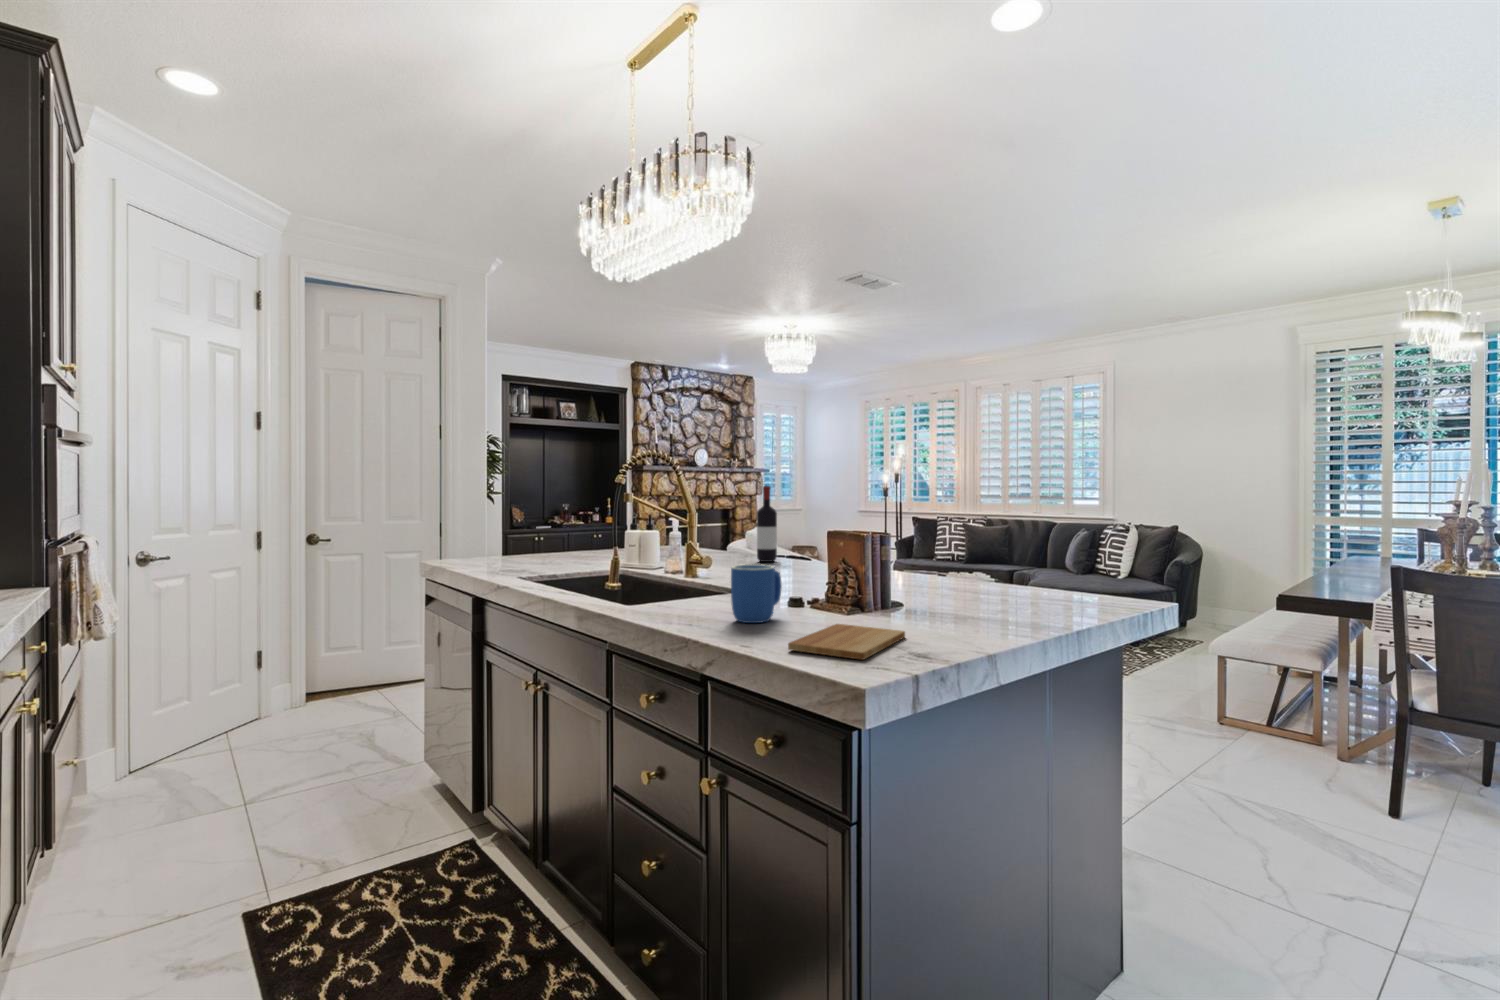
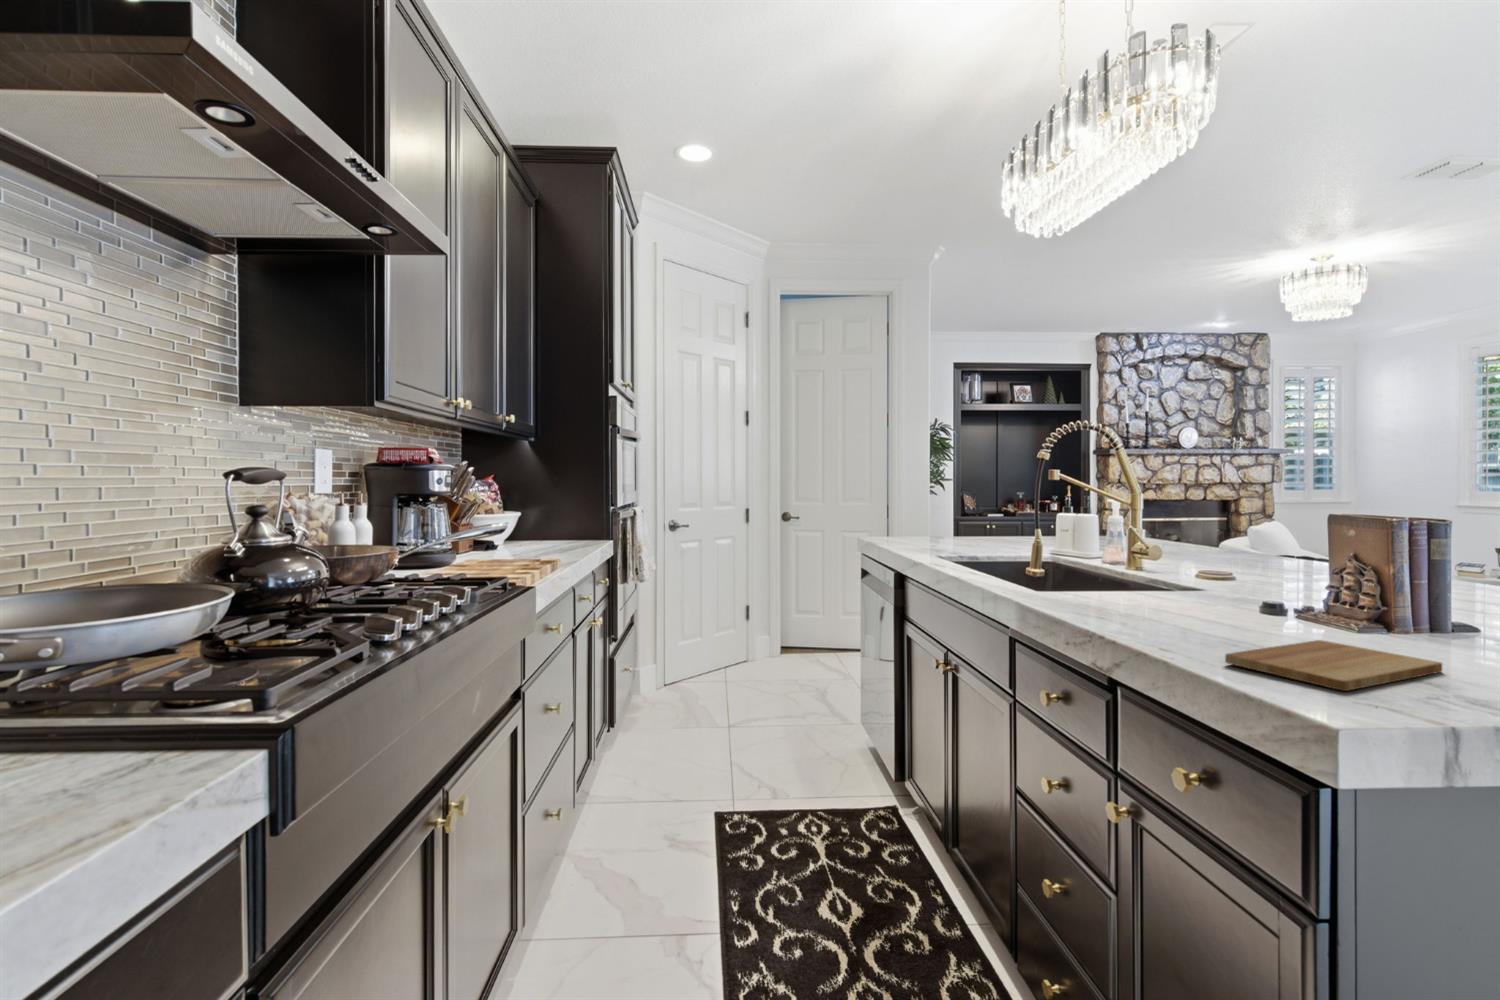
wine bottle: present [757,486,777,562] -> none [1237,464,1268,560]
mug: present [731,564,782,623] -> none [1162,554,1239,628]

